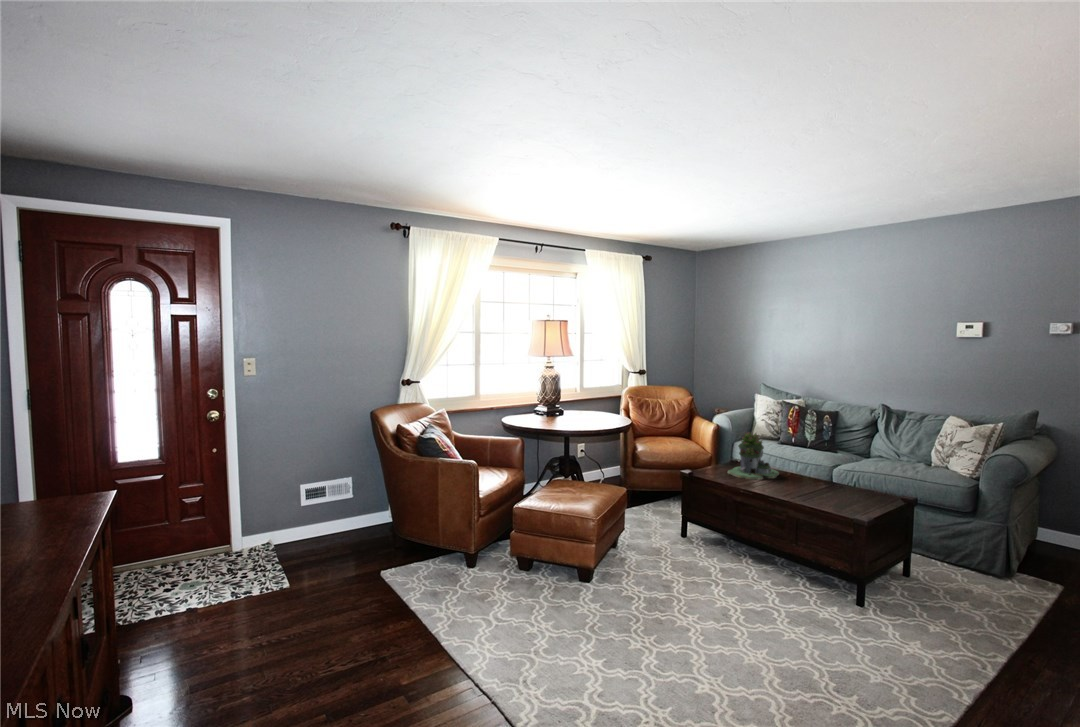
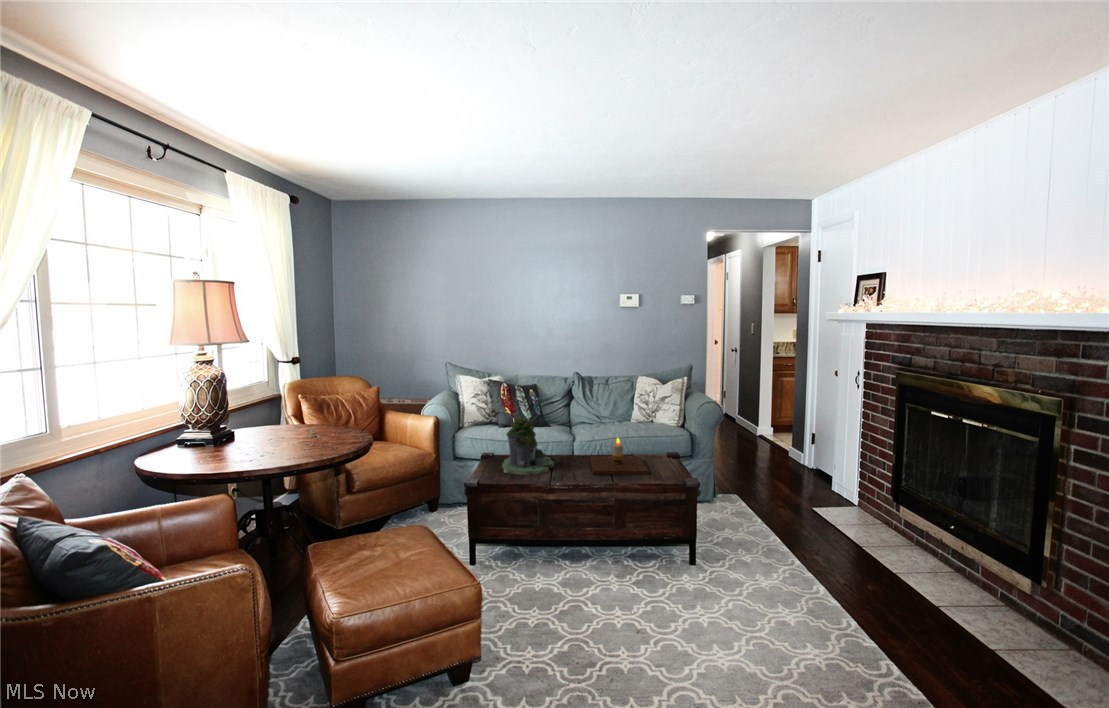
candle: none [790,464,861,501] -> present [590,438,649,475]

